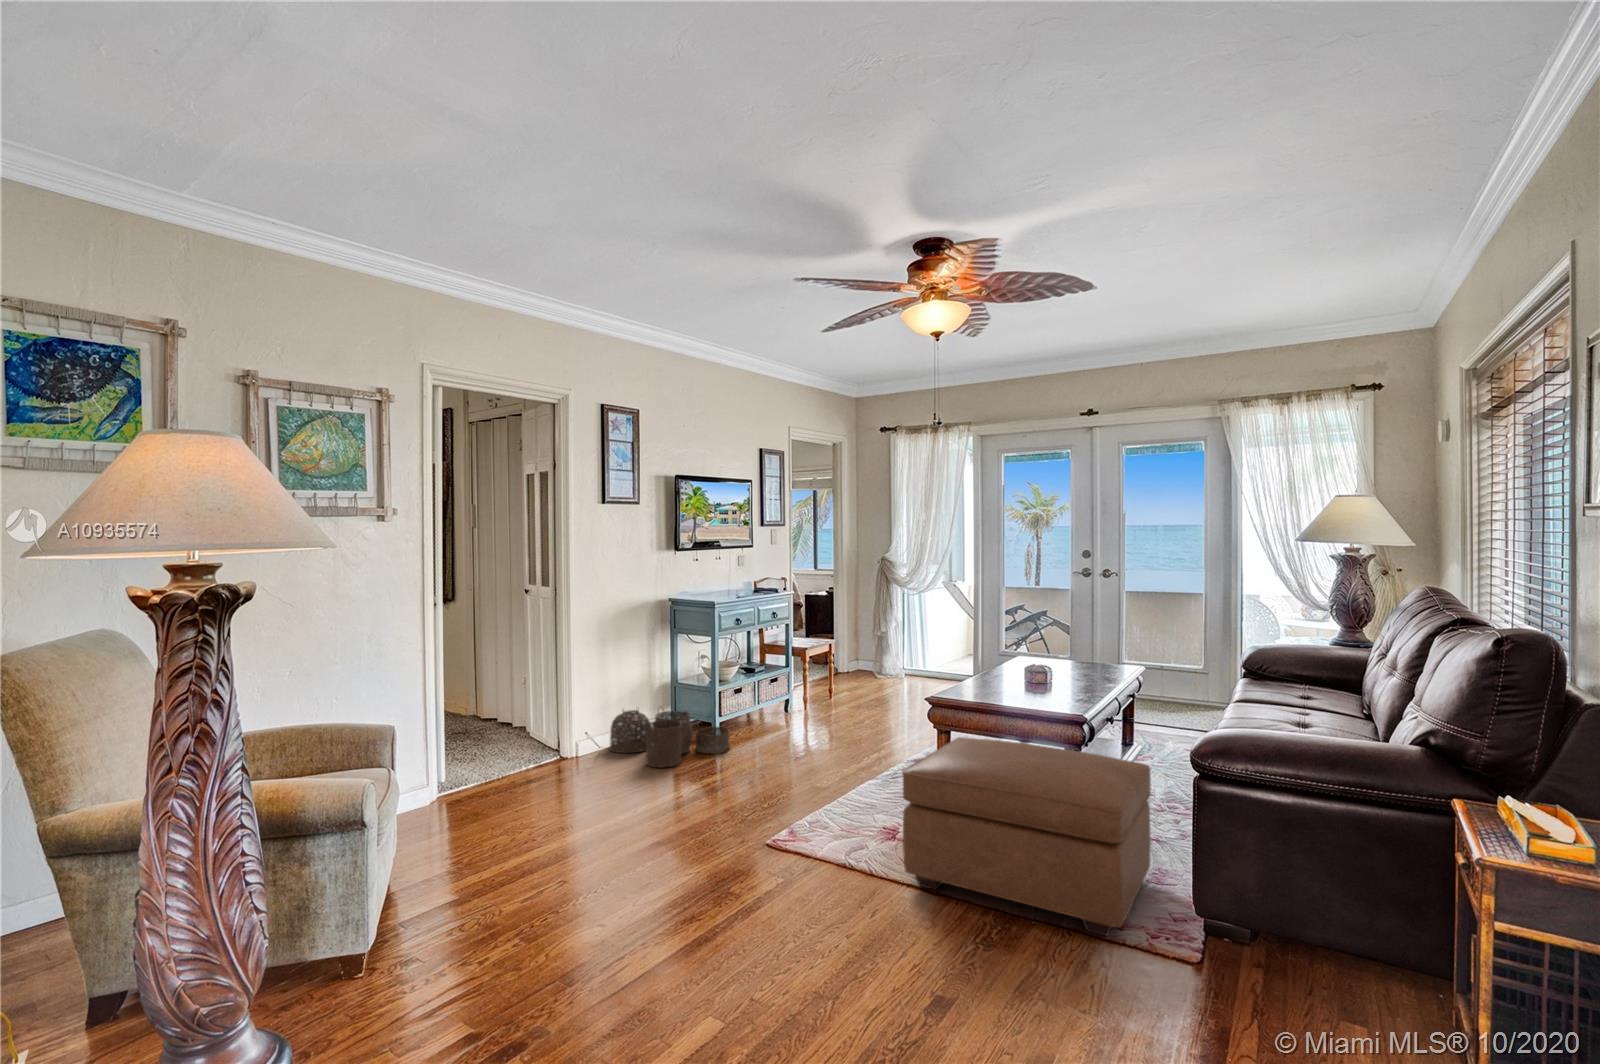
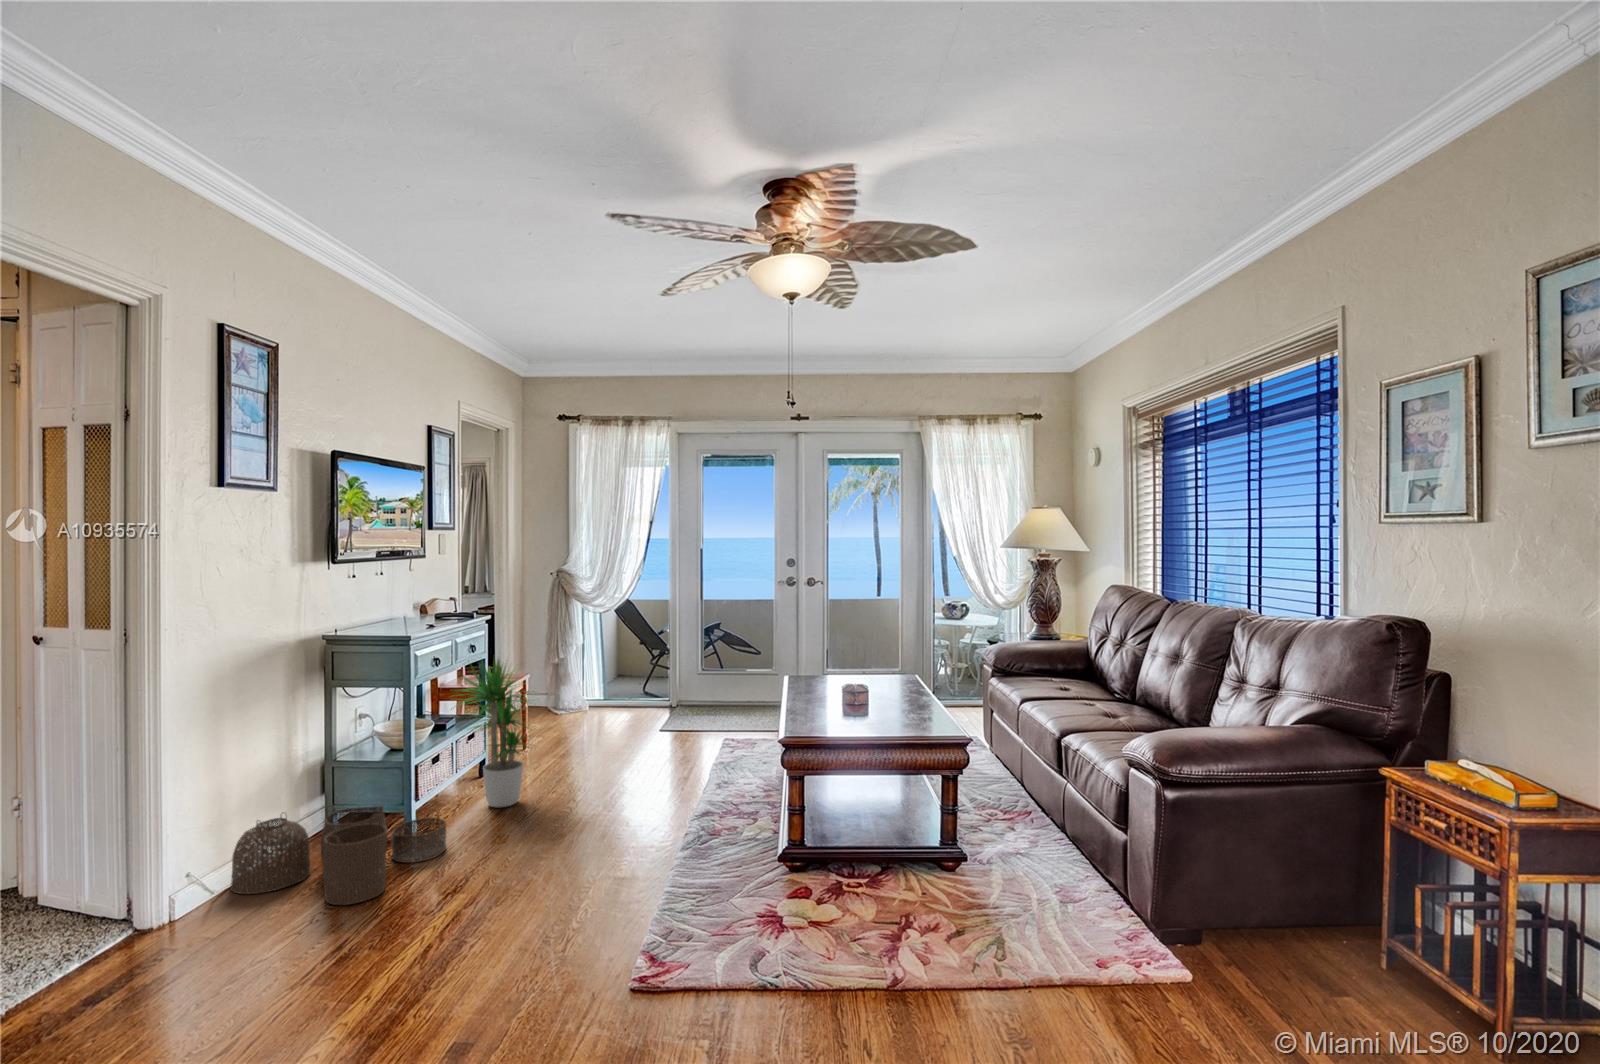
potted plant: none [745,619,814,732] -> present [451,660,528,807]
ottoman: present [902,737,1151,936] -> none [848,780,1126,985]

